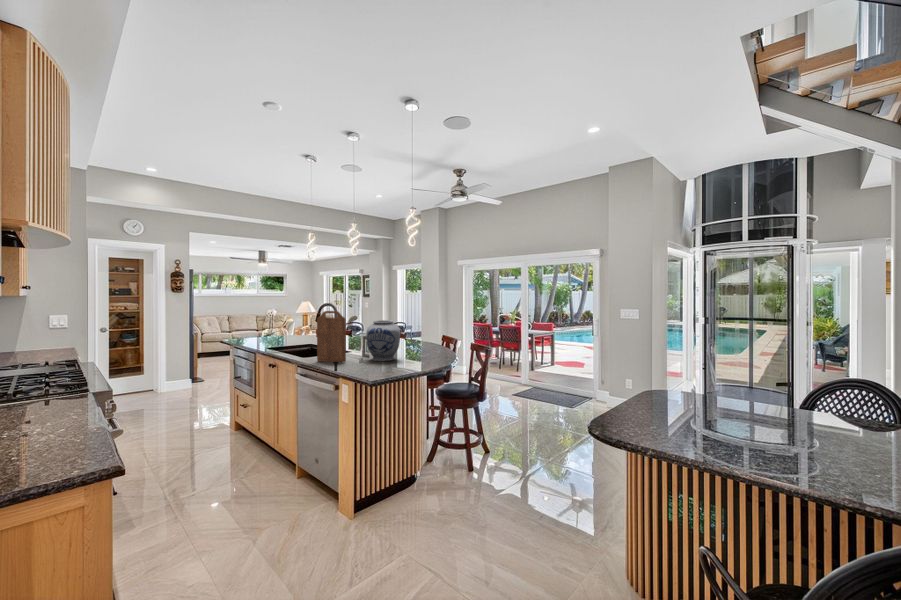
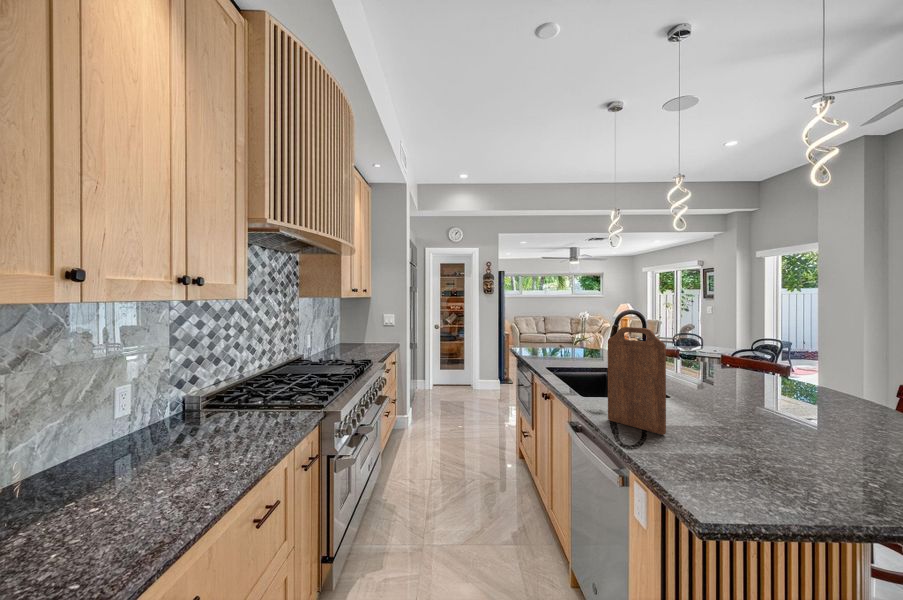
vase: present [366,320,400,361] -> none [716,352,814,454]

